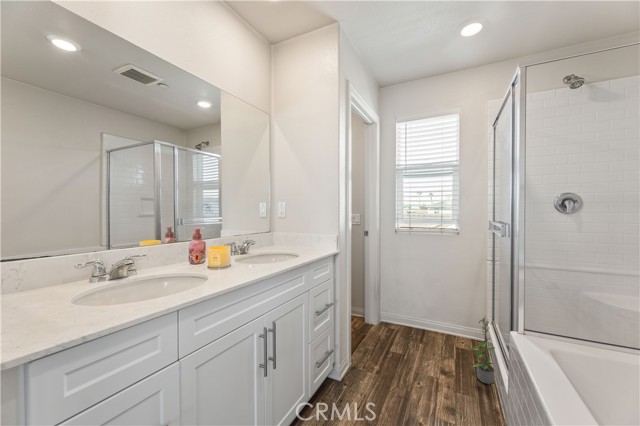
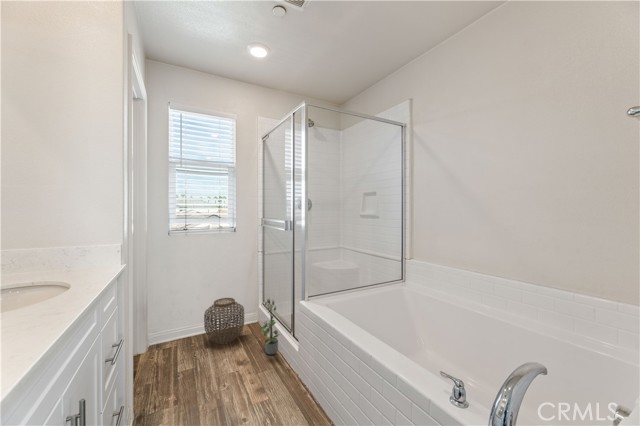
woven basket: none [421,301,463,349] -> present [204,298,244,344]

